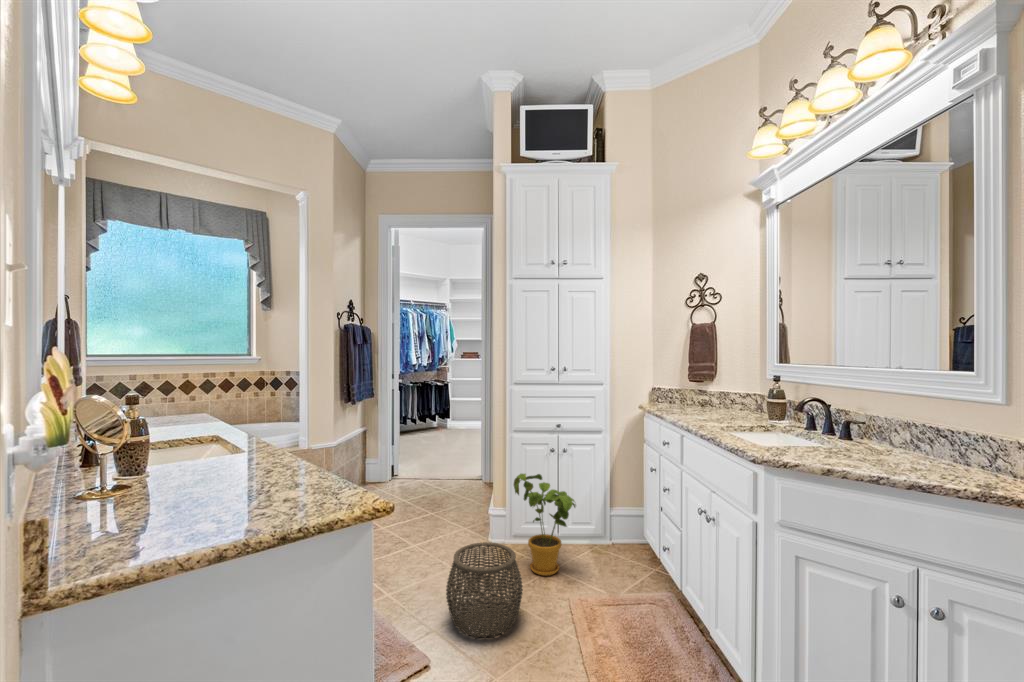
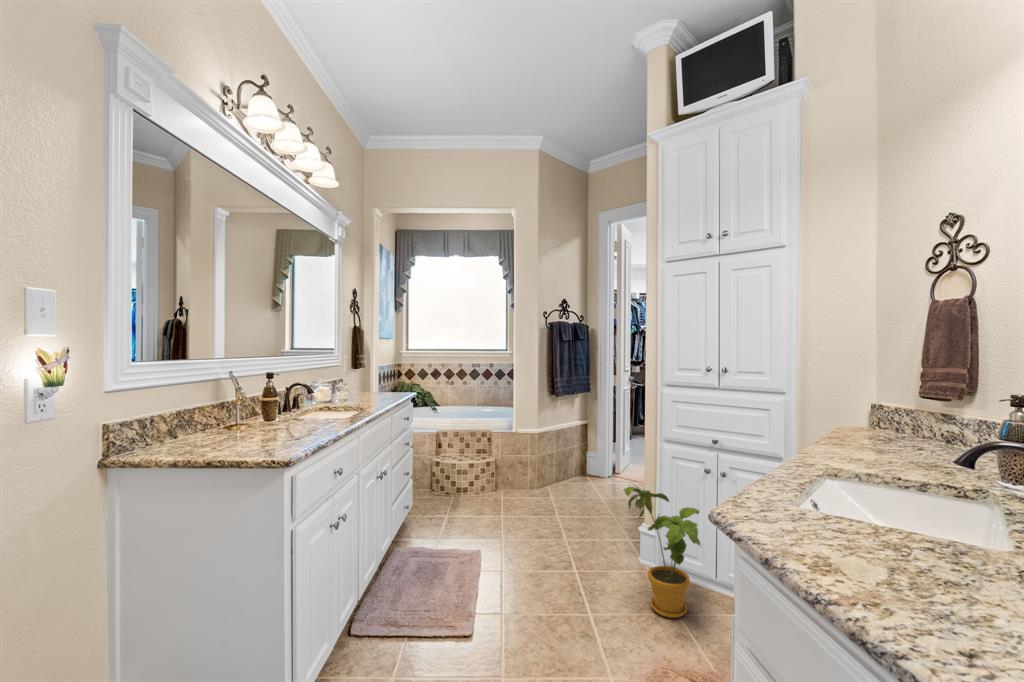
woven basket: present [446,542,523,638] -> none [512,543,591,642]

